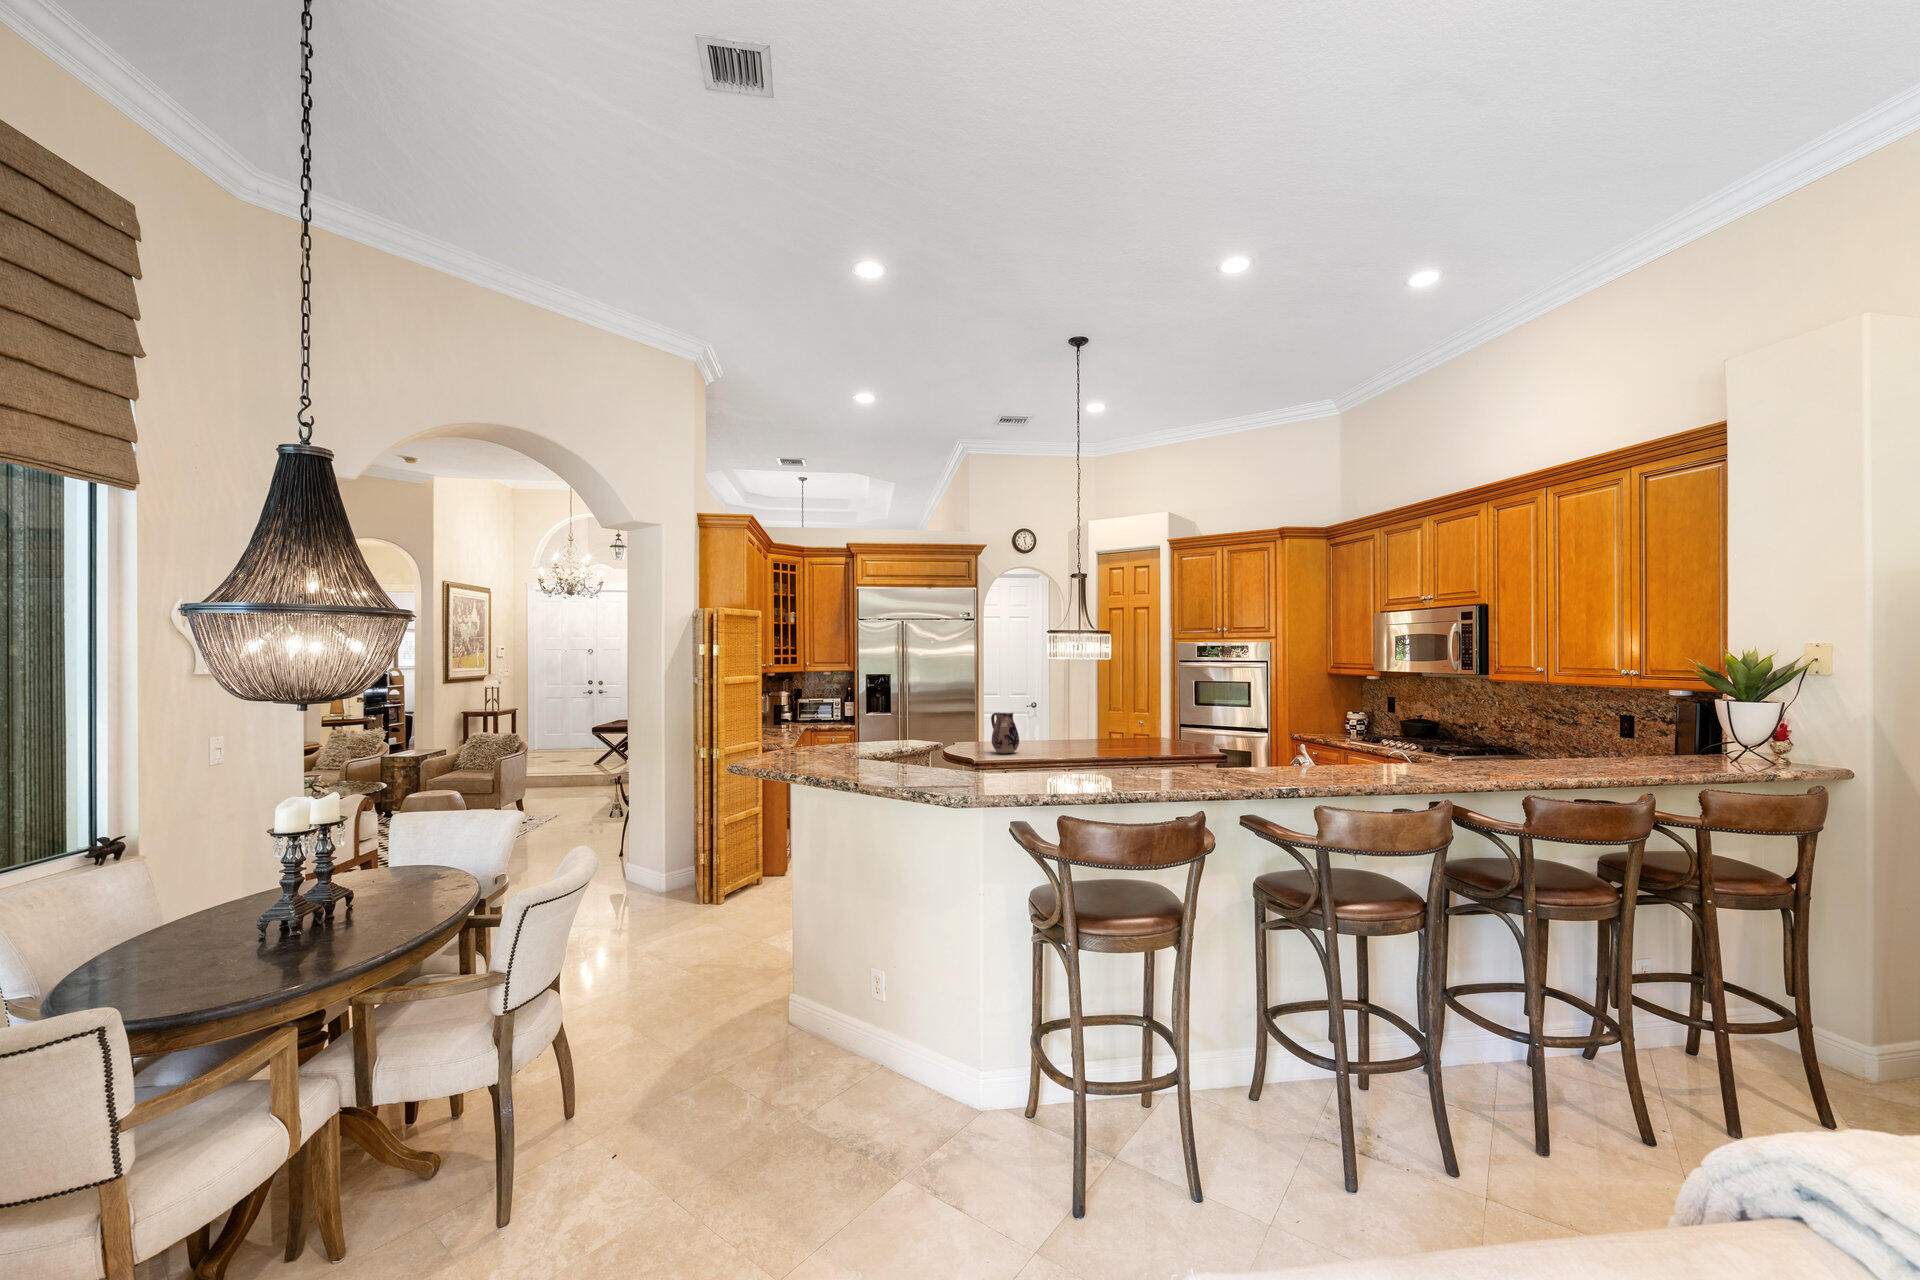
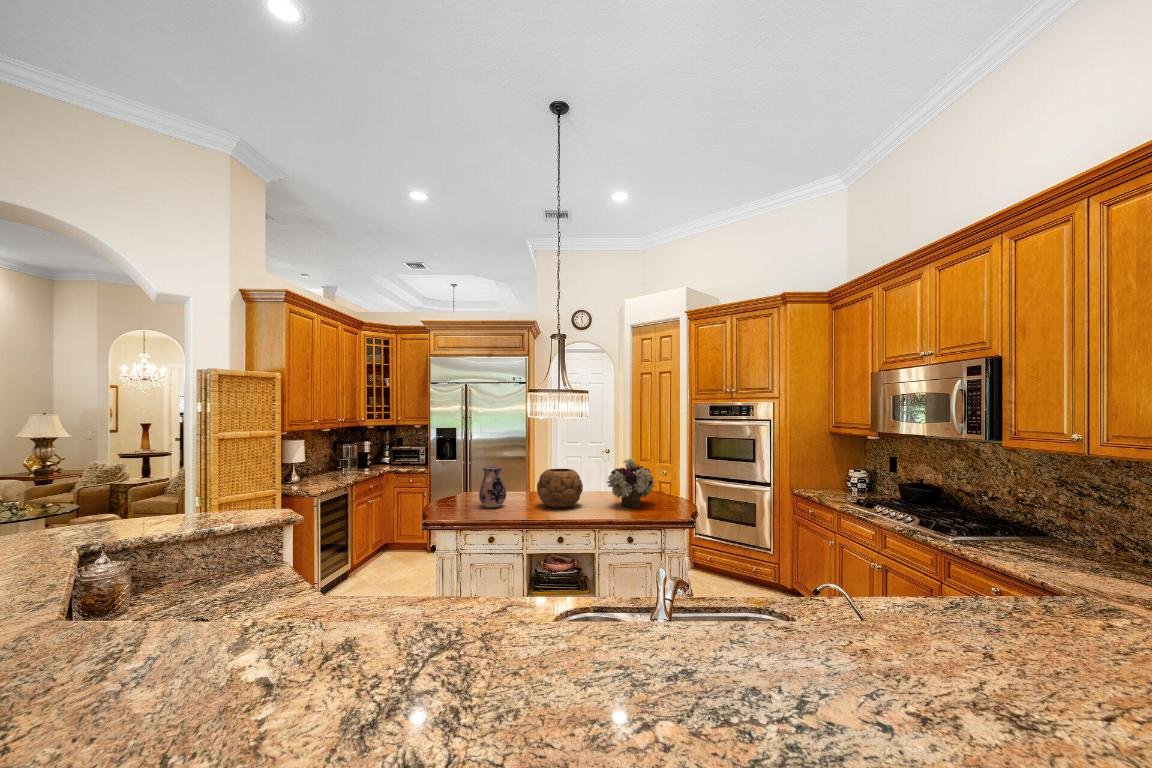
flower arrangement: none [1121,700,1167,750] -> present [606,458,655,507]
decorative bowl: none [1050,713,1097,752] -> present [537,469,583,508]

